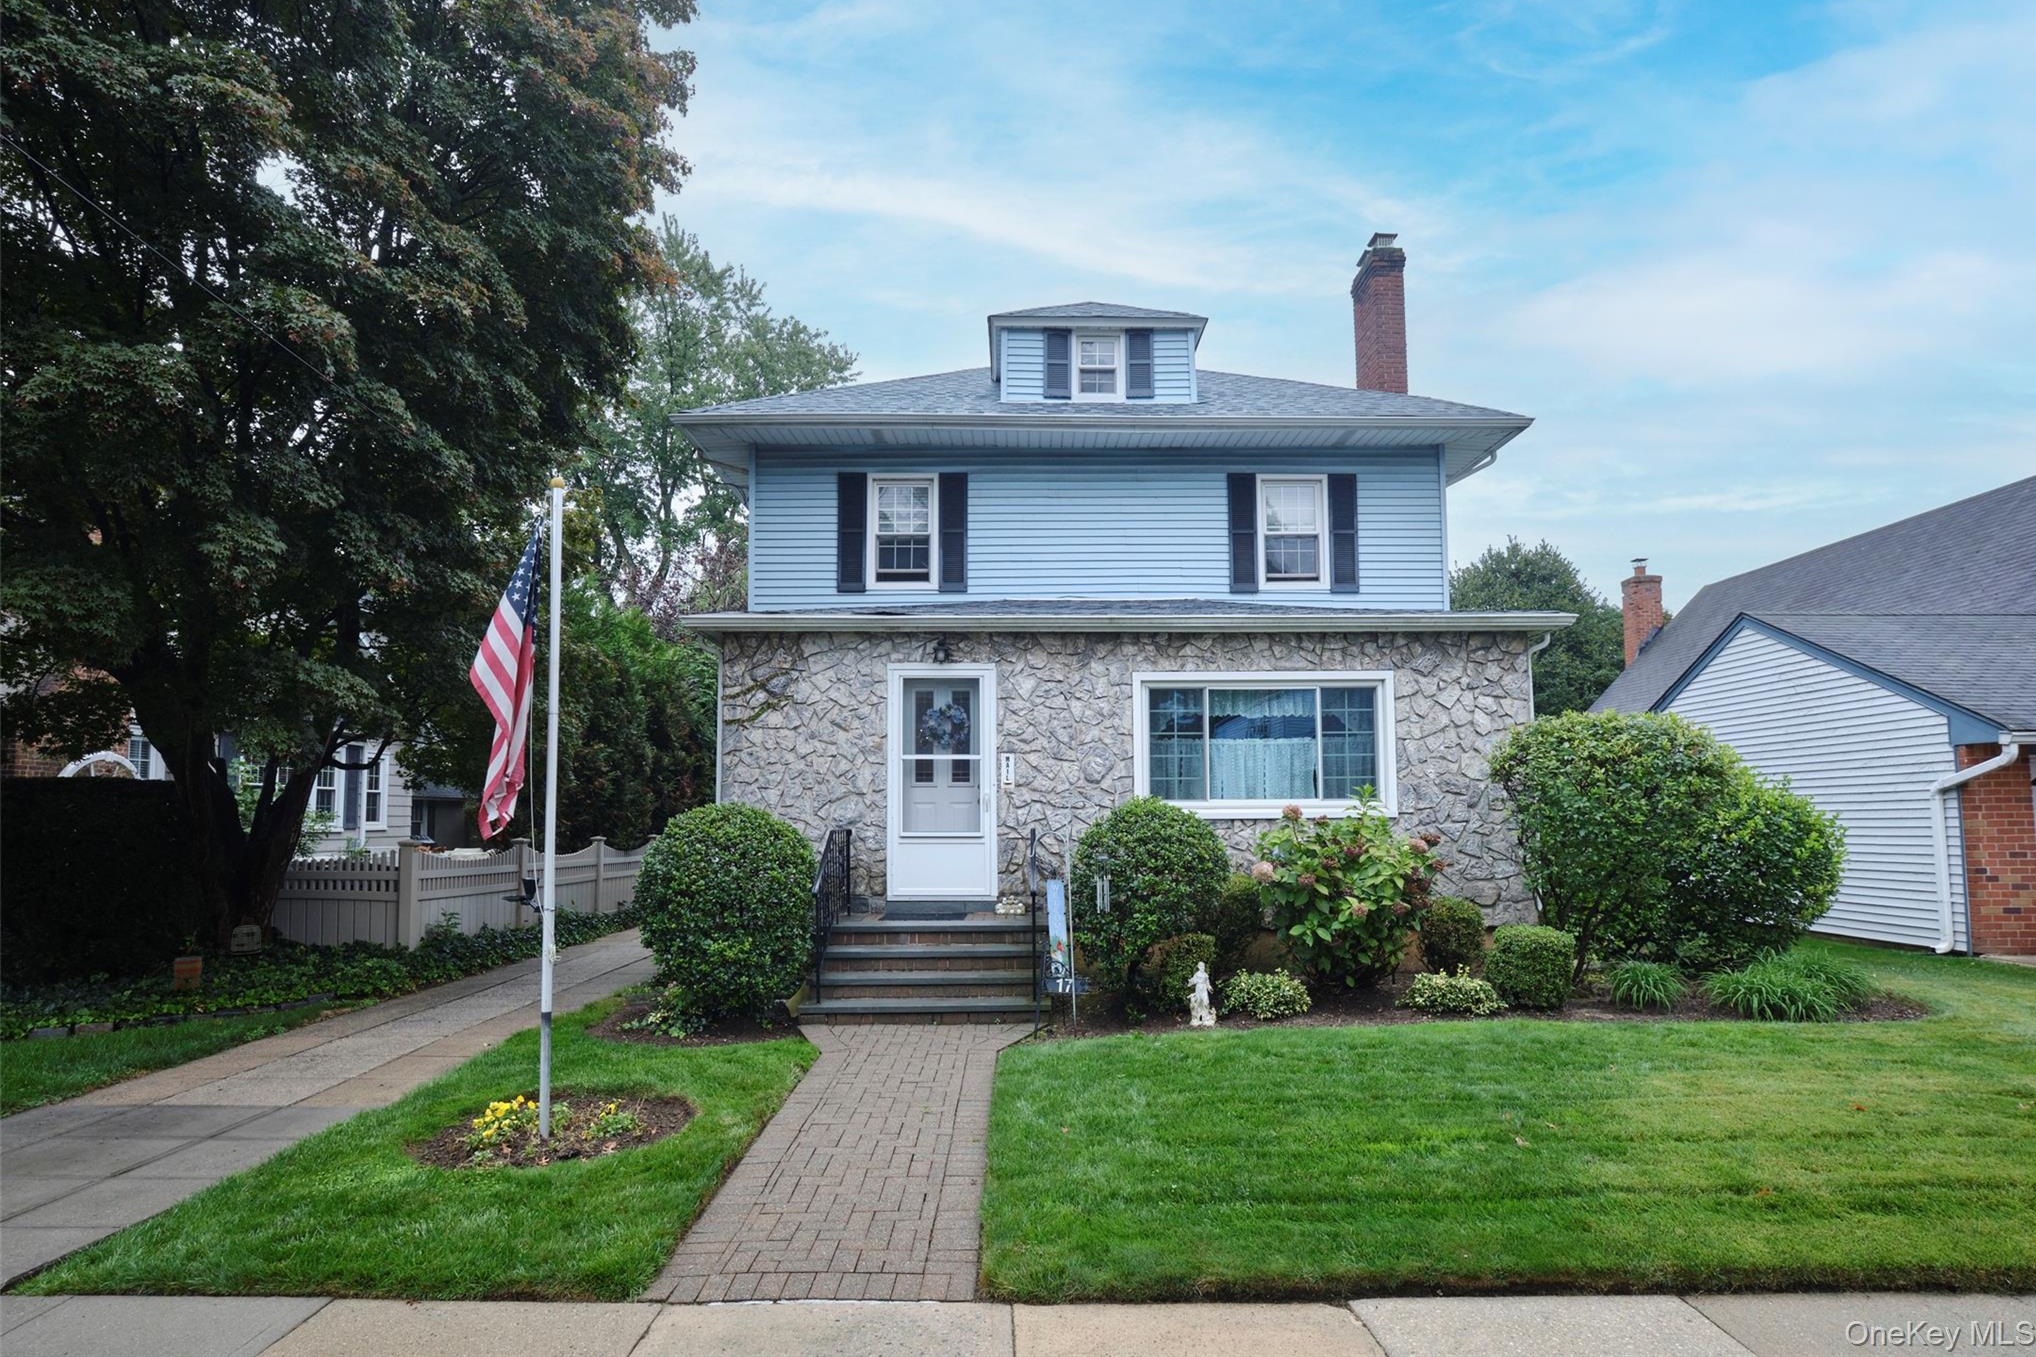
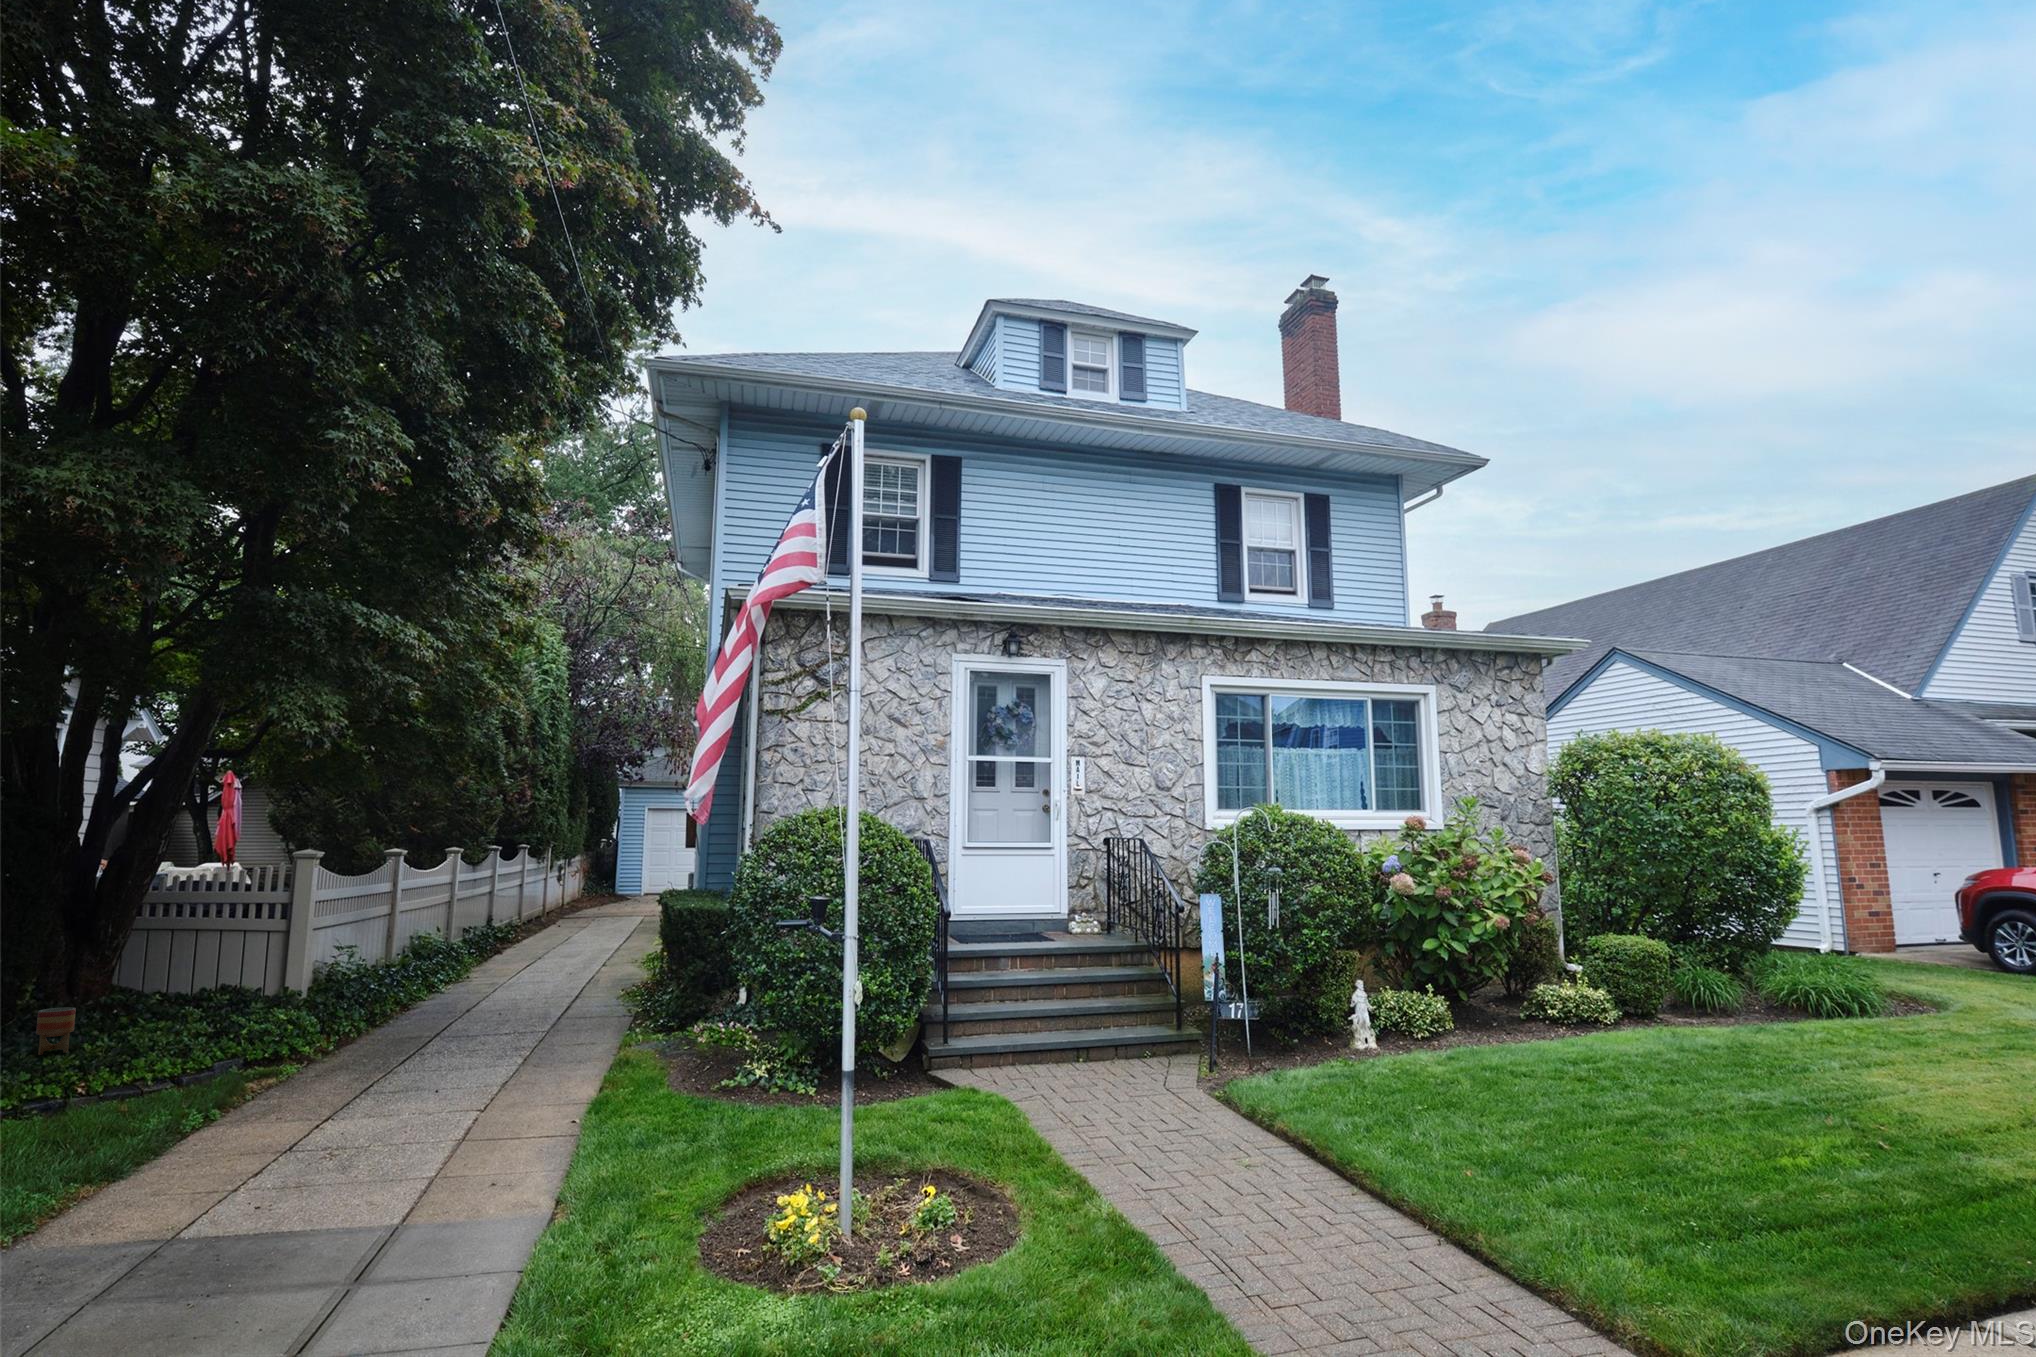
basket: present [230,919,261,955] -> none [48,964,92,1015]

